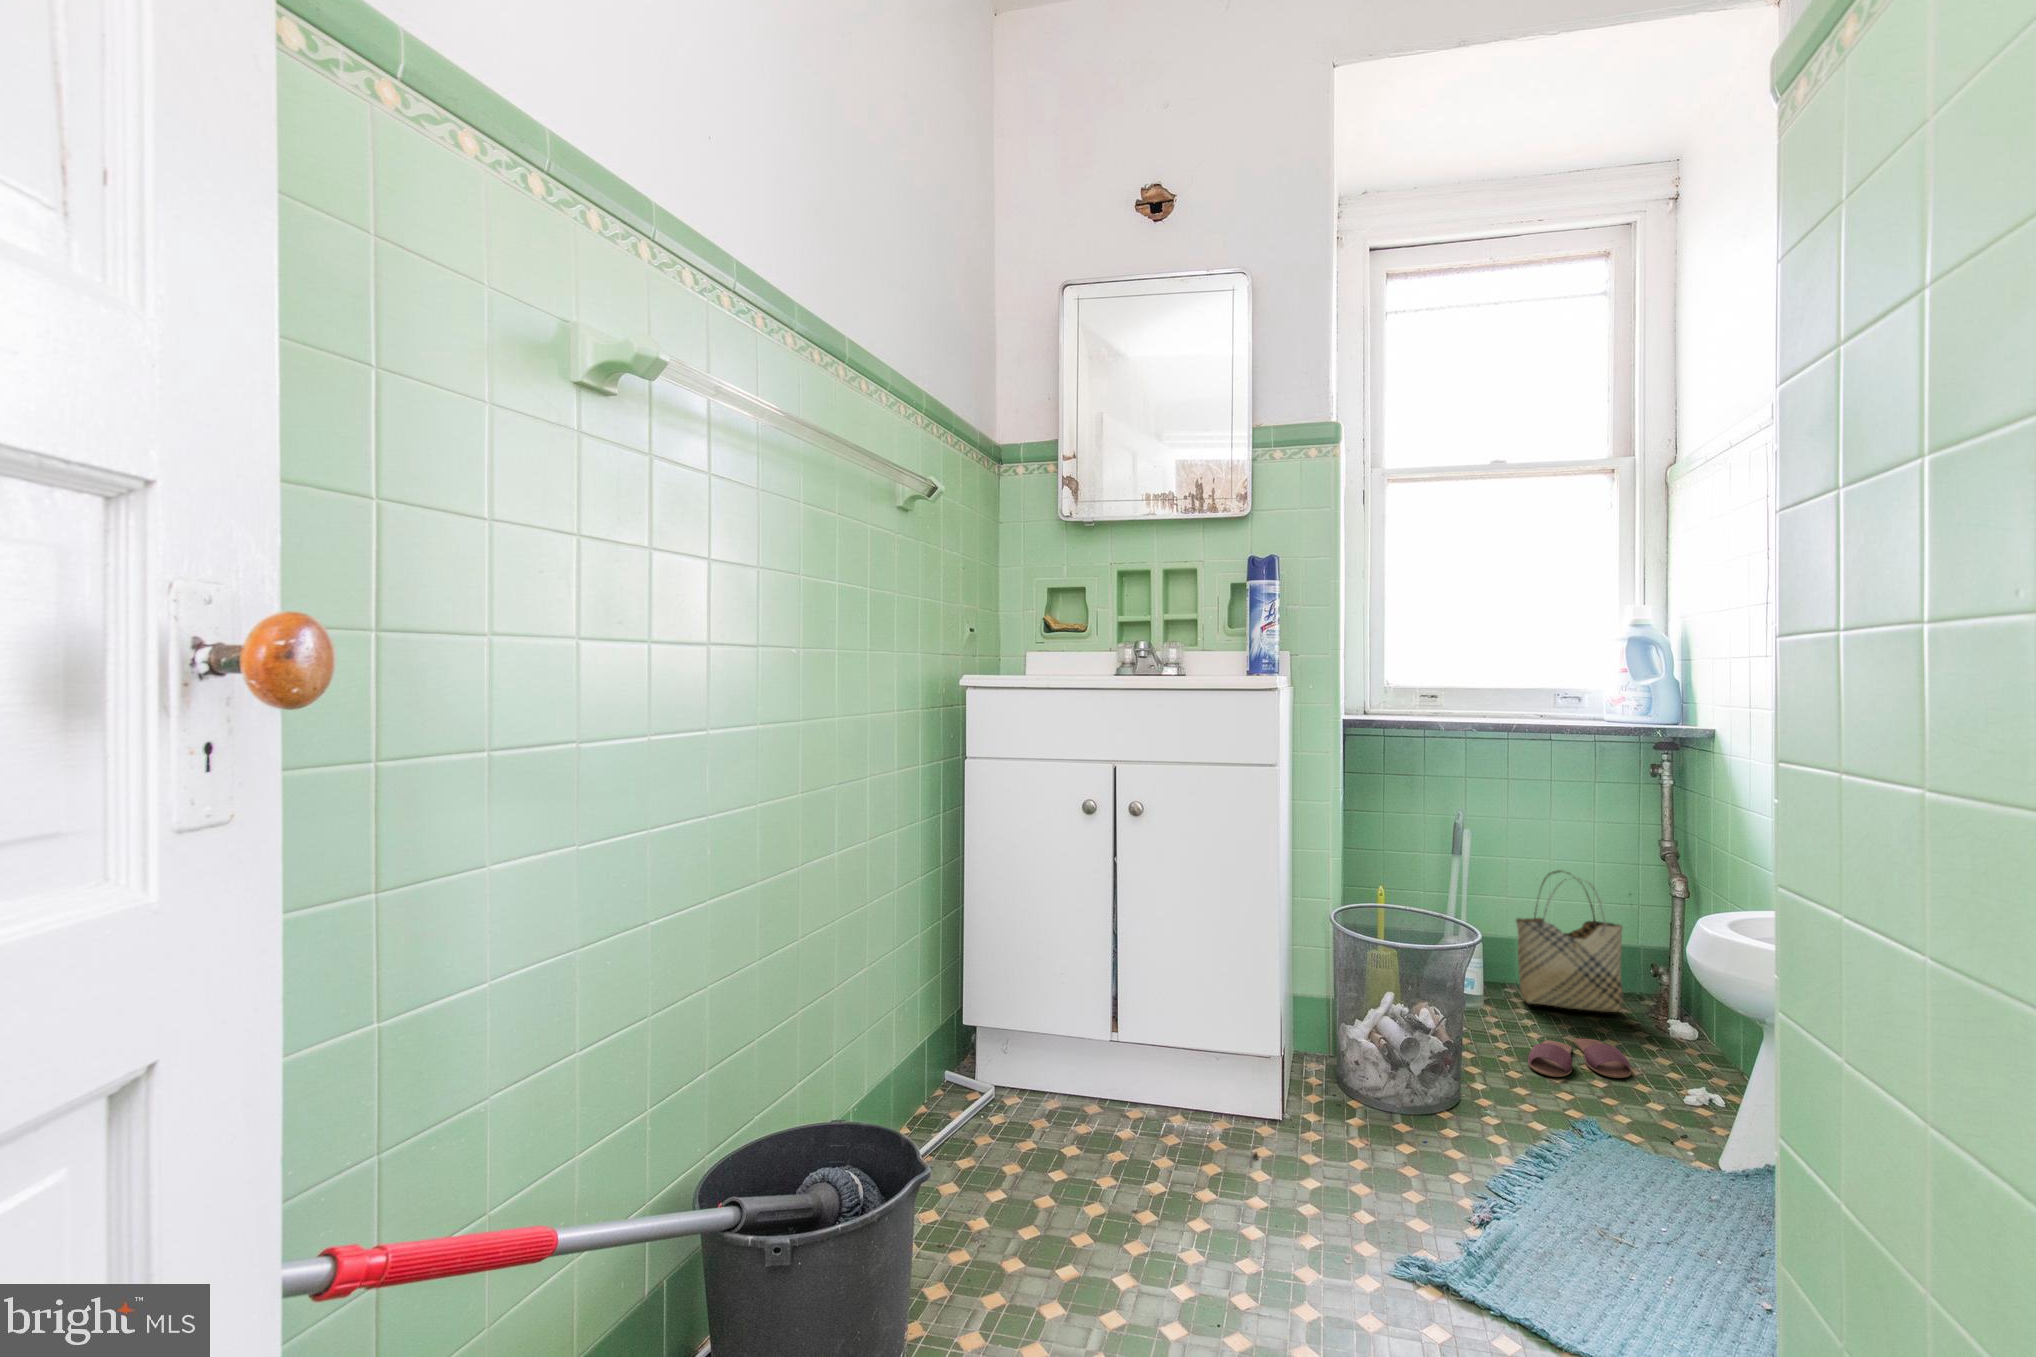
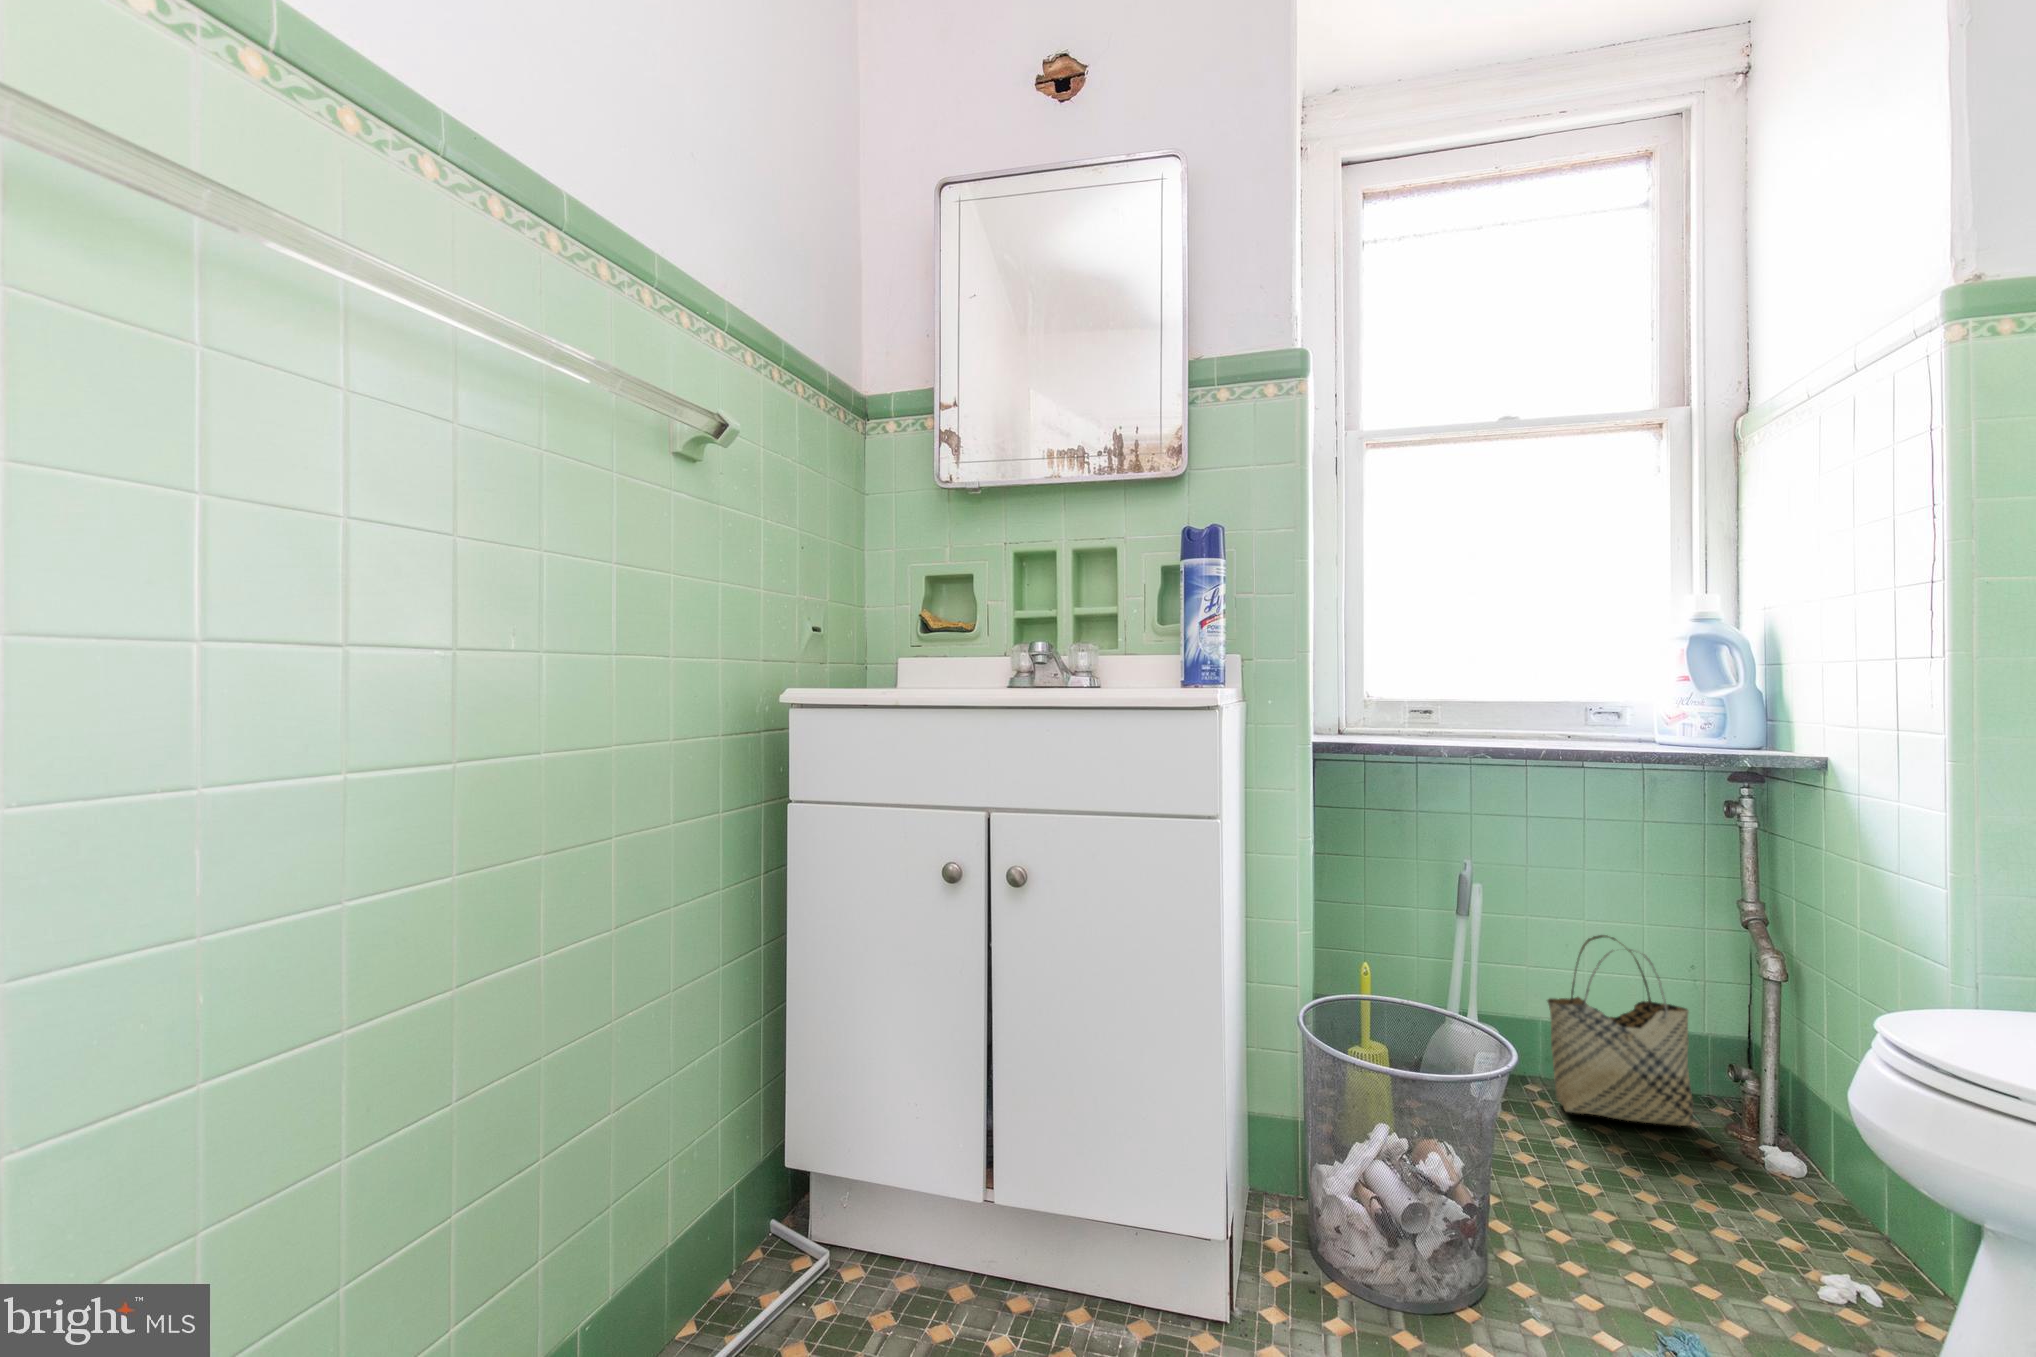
slippers: present [1528,1039,1631,1078] -> none [1576,1172,1723,1244]

